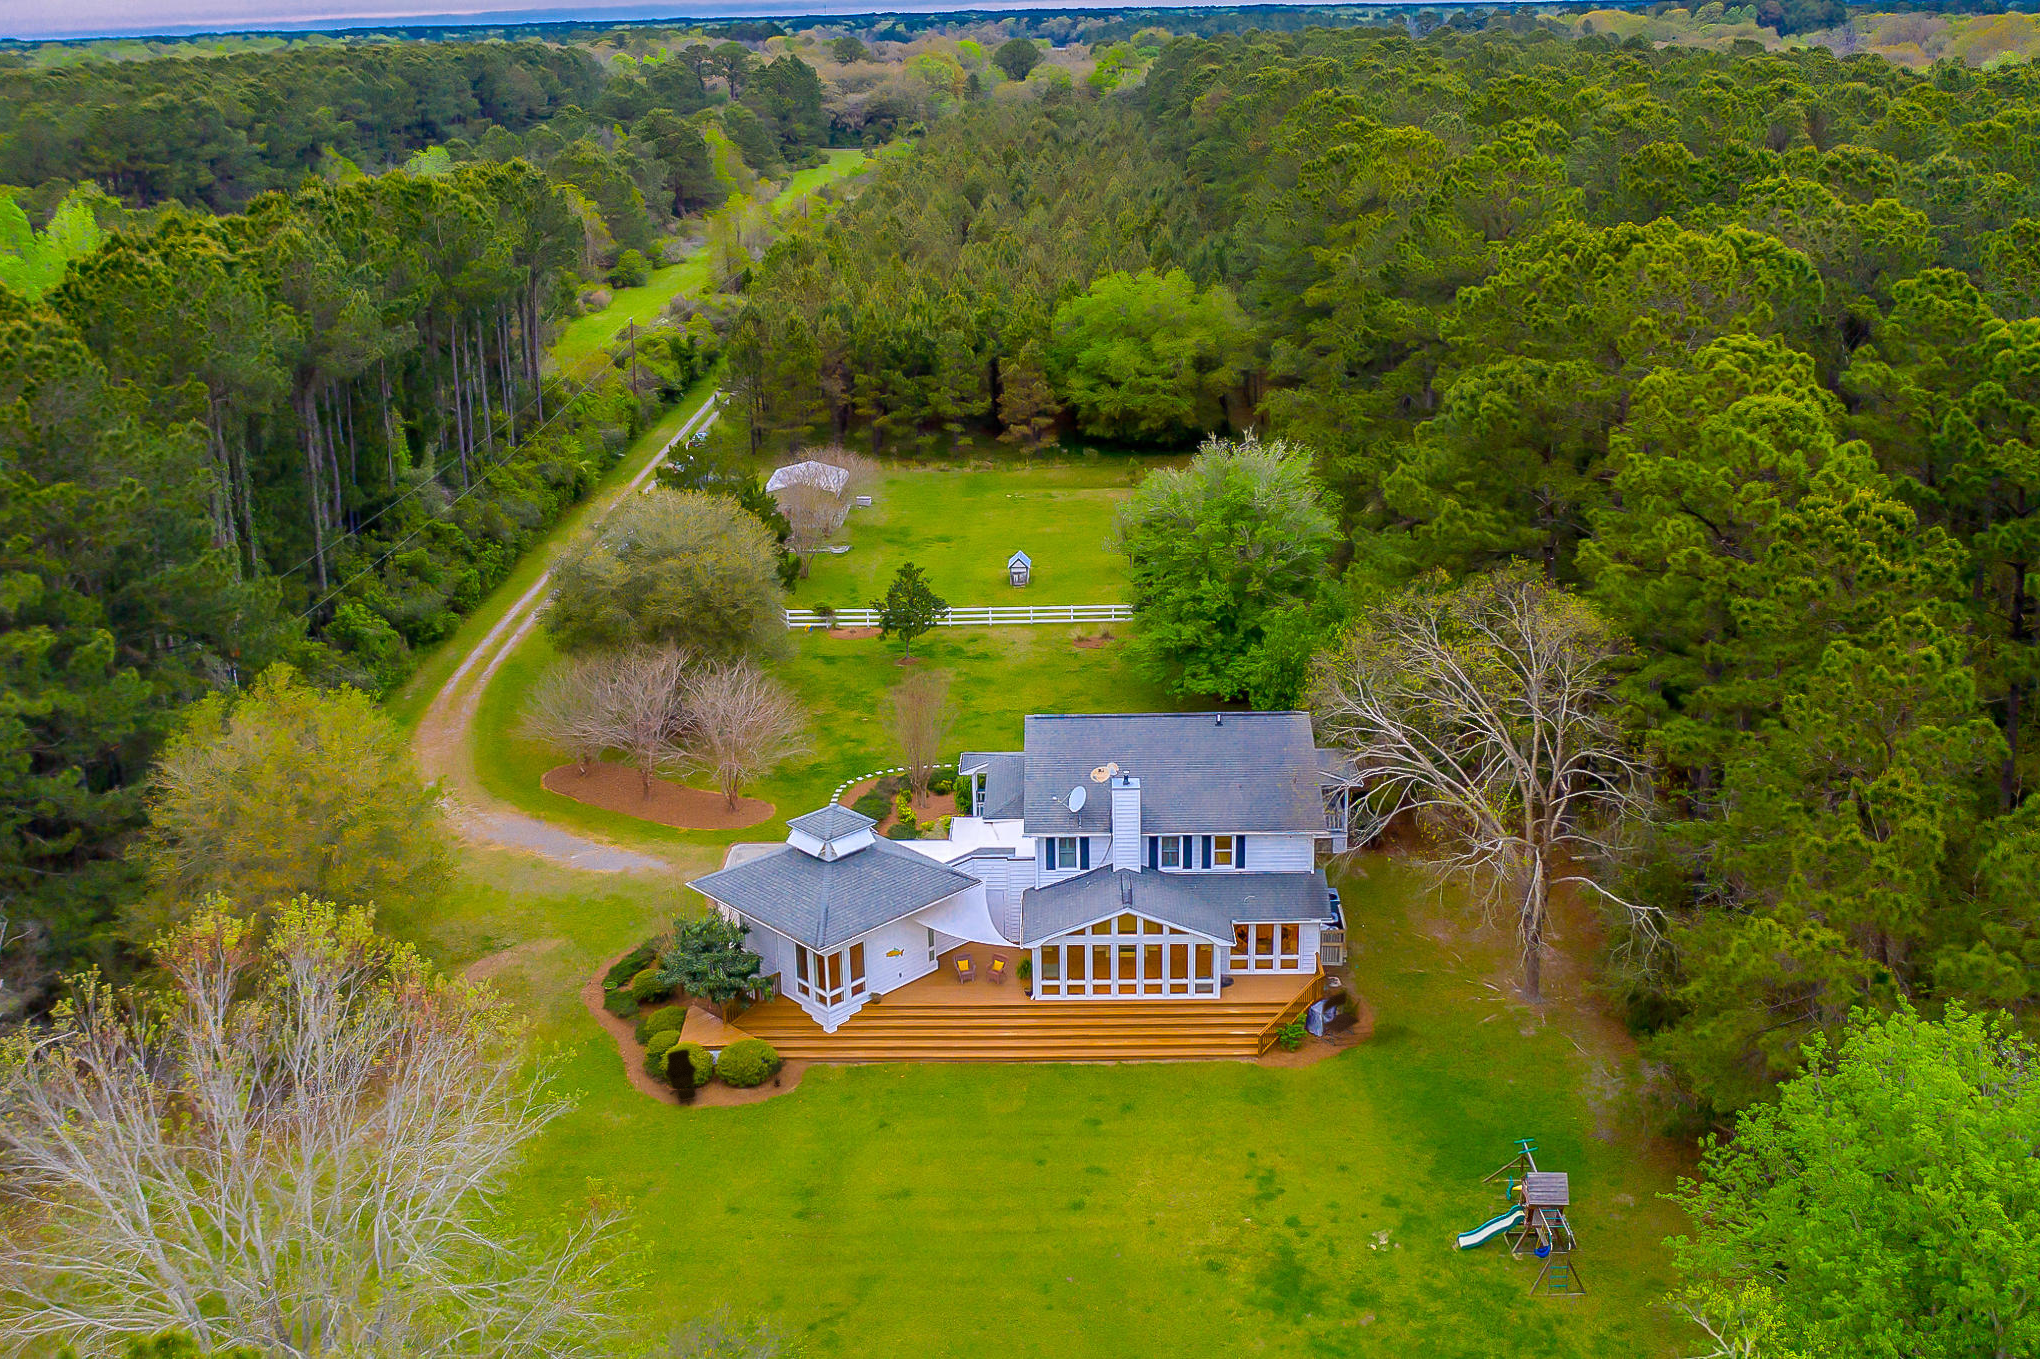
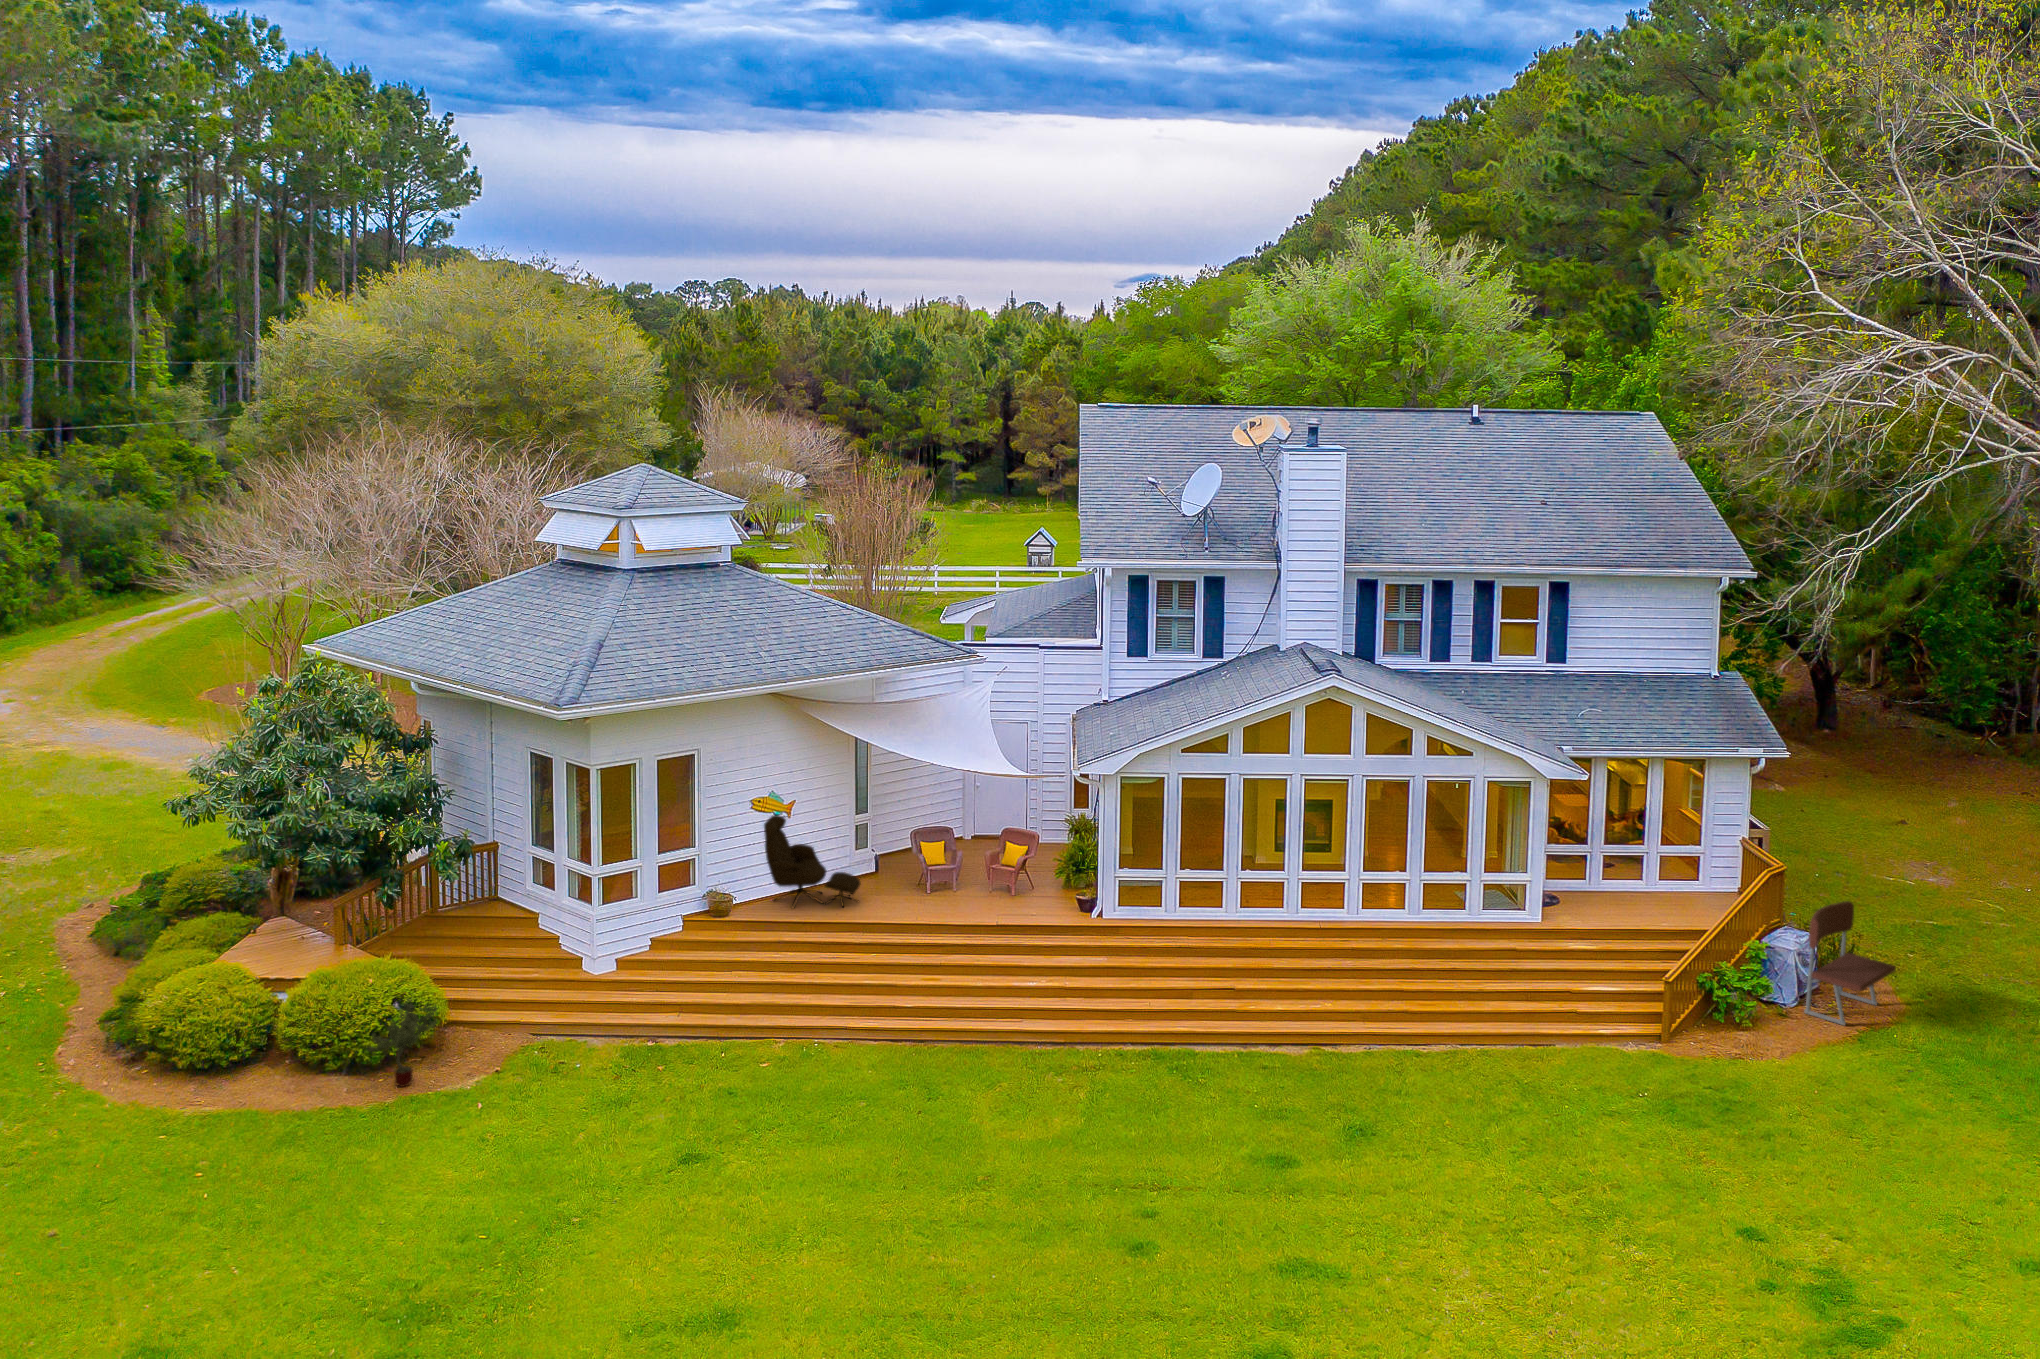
lounge chair: present [665,1049,697,1103] -> present [764,815,861,908]

